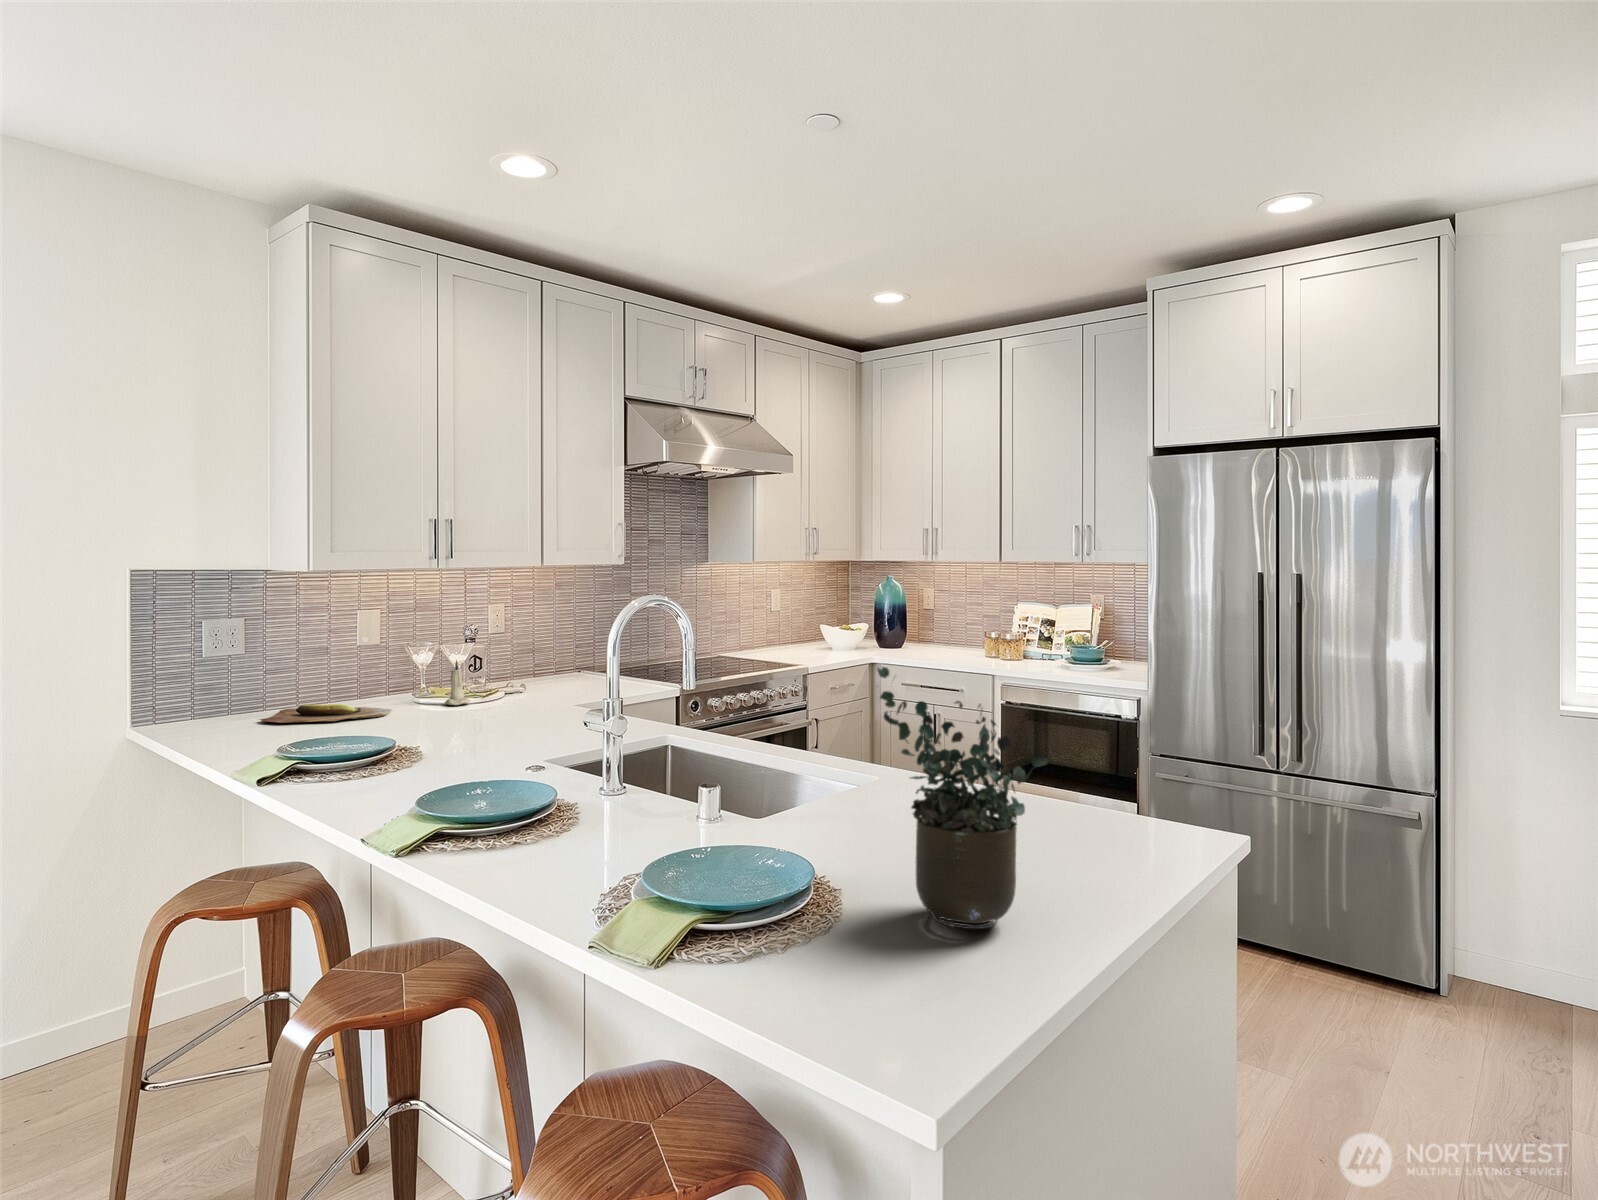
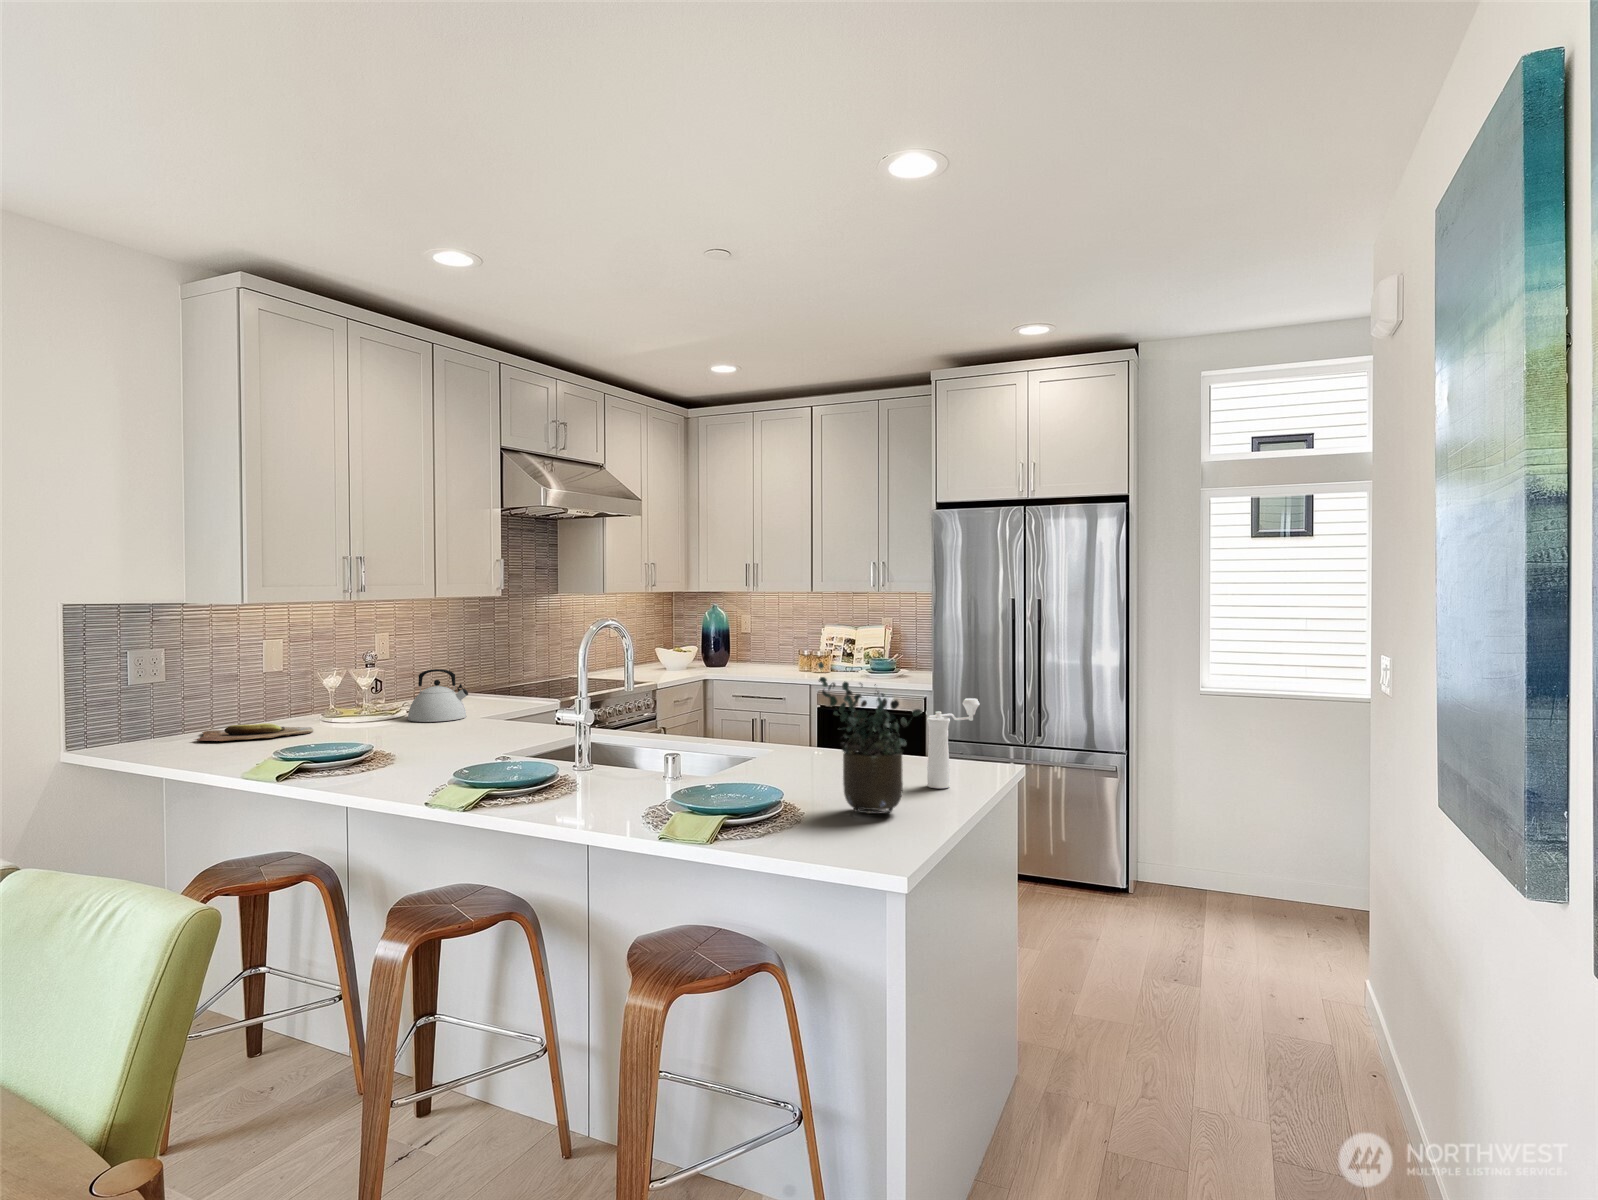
kettle: none [497,648,562,708] -> present [408,669,468,722]
candle: present [445,660,470,705] -> none [358,681,382,722]
pepper mill: none [1080,728,1175,874] -> present [927,698,980,788]

